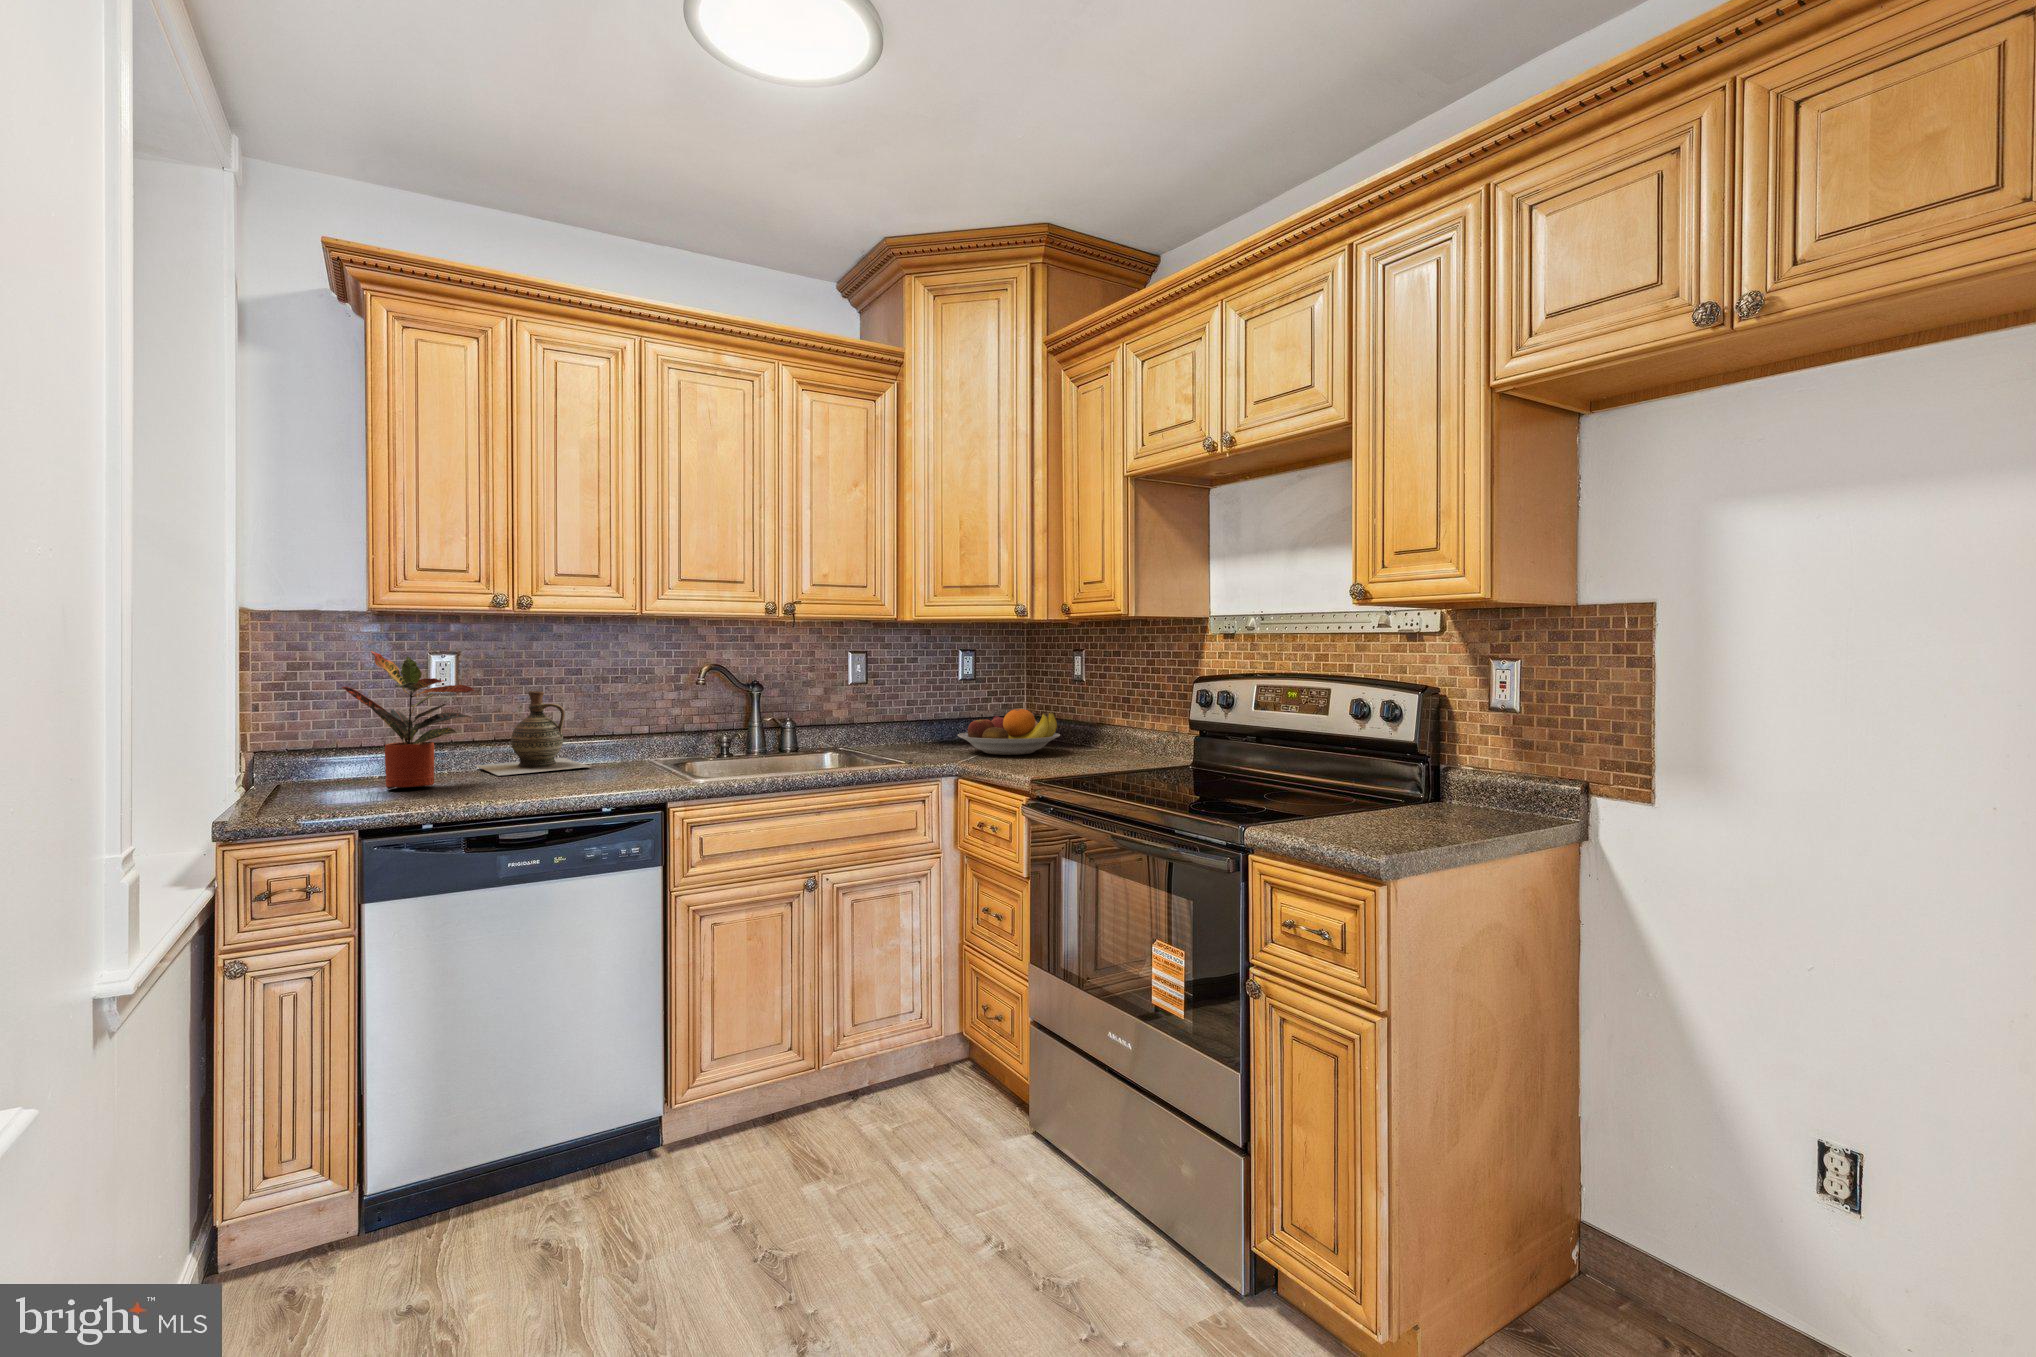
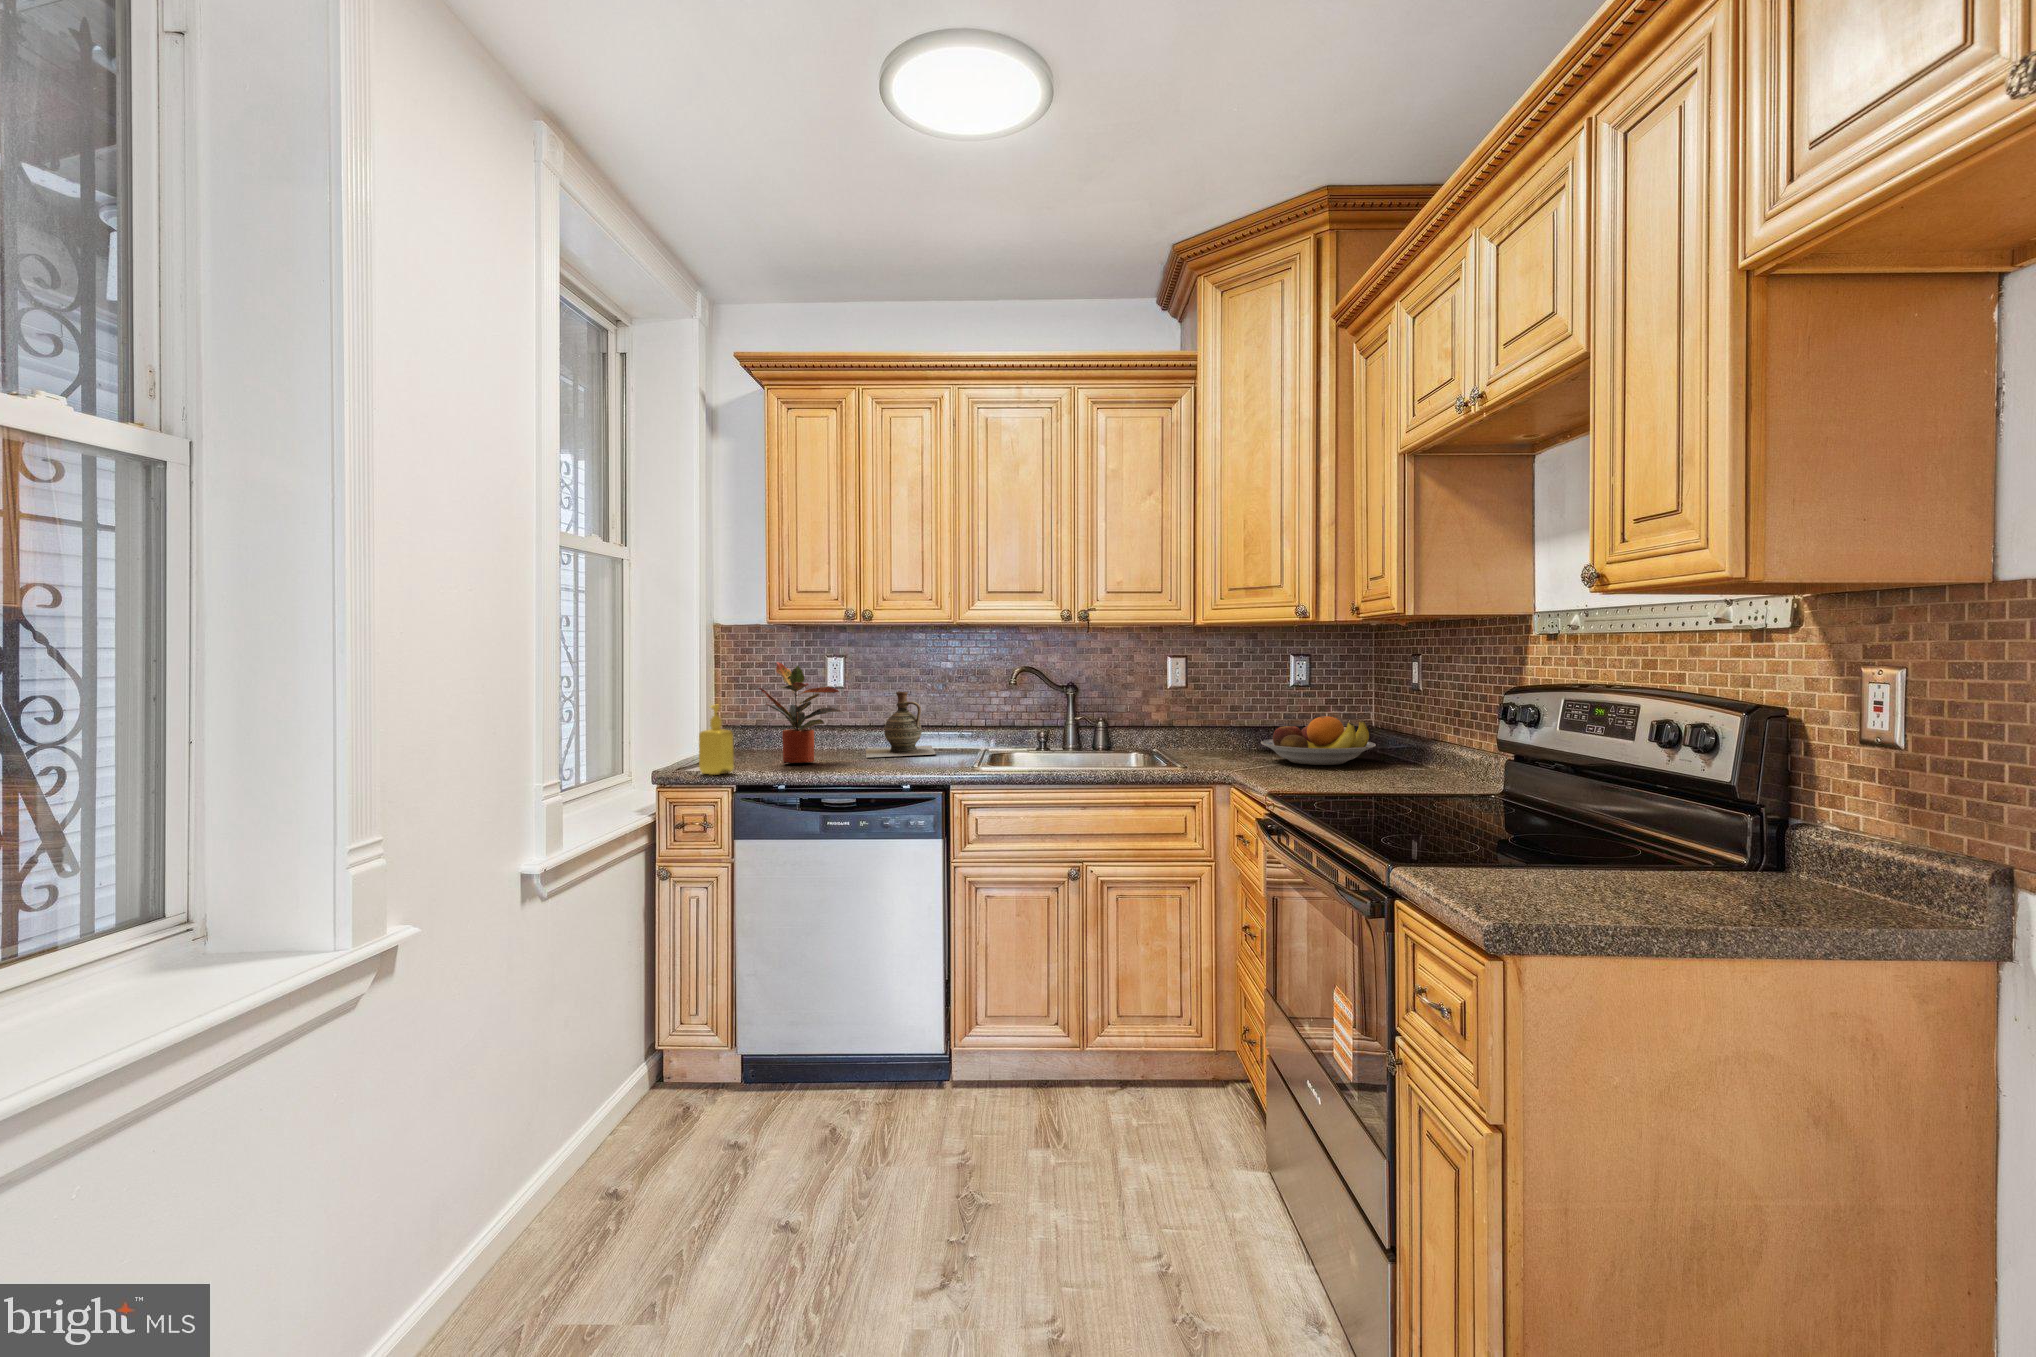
soap dispenser: none [272,710,332,810] -> present [699,705,734,775]

